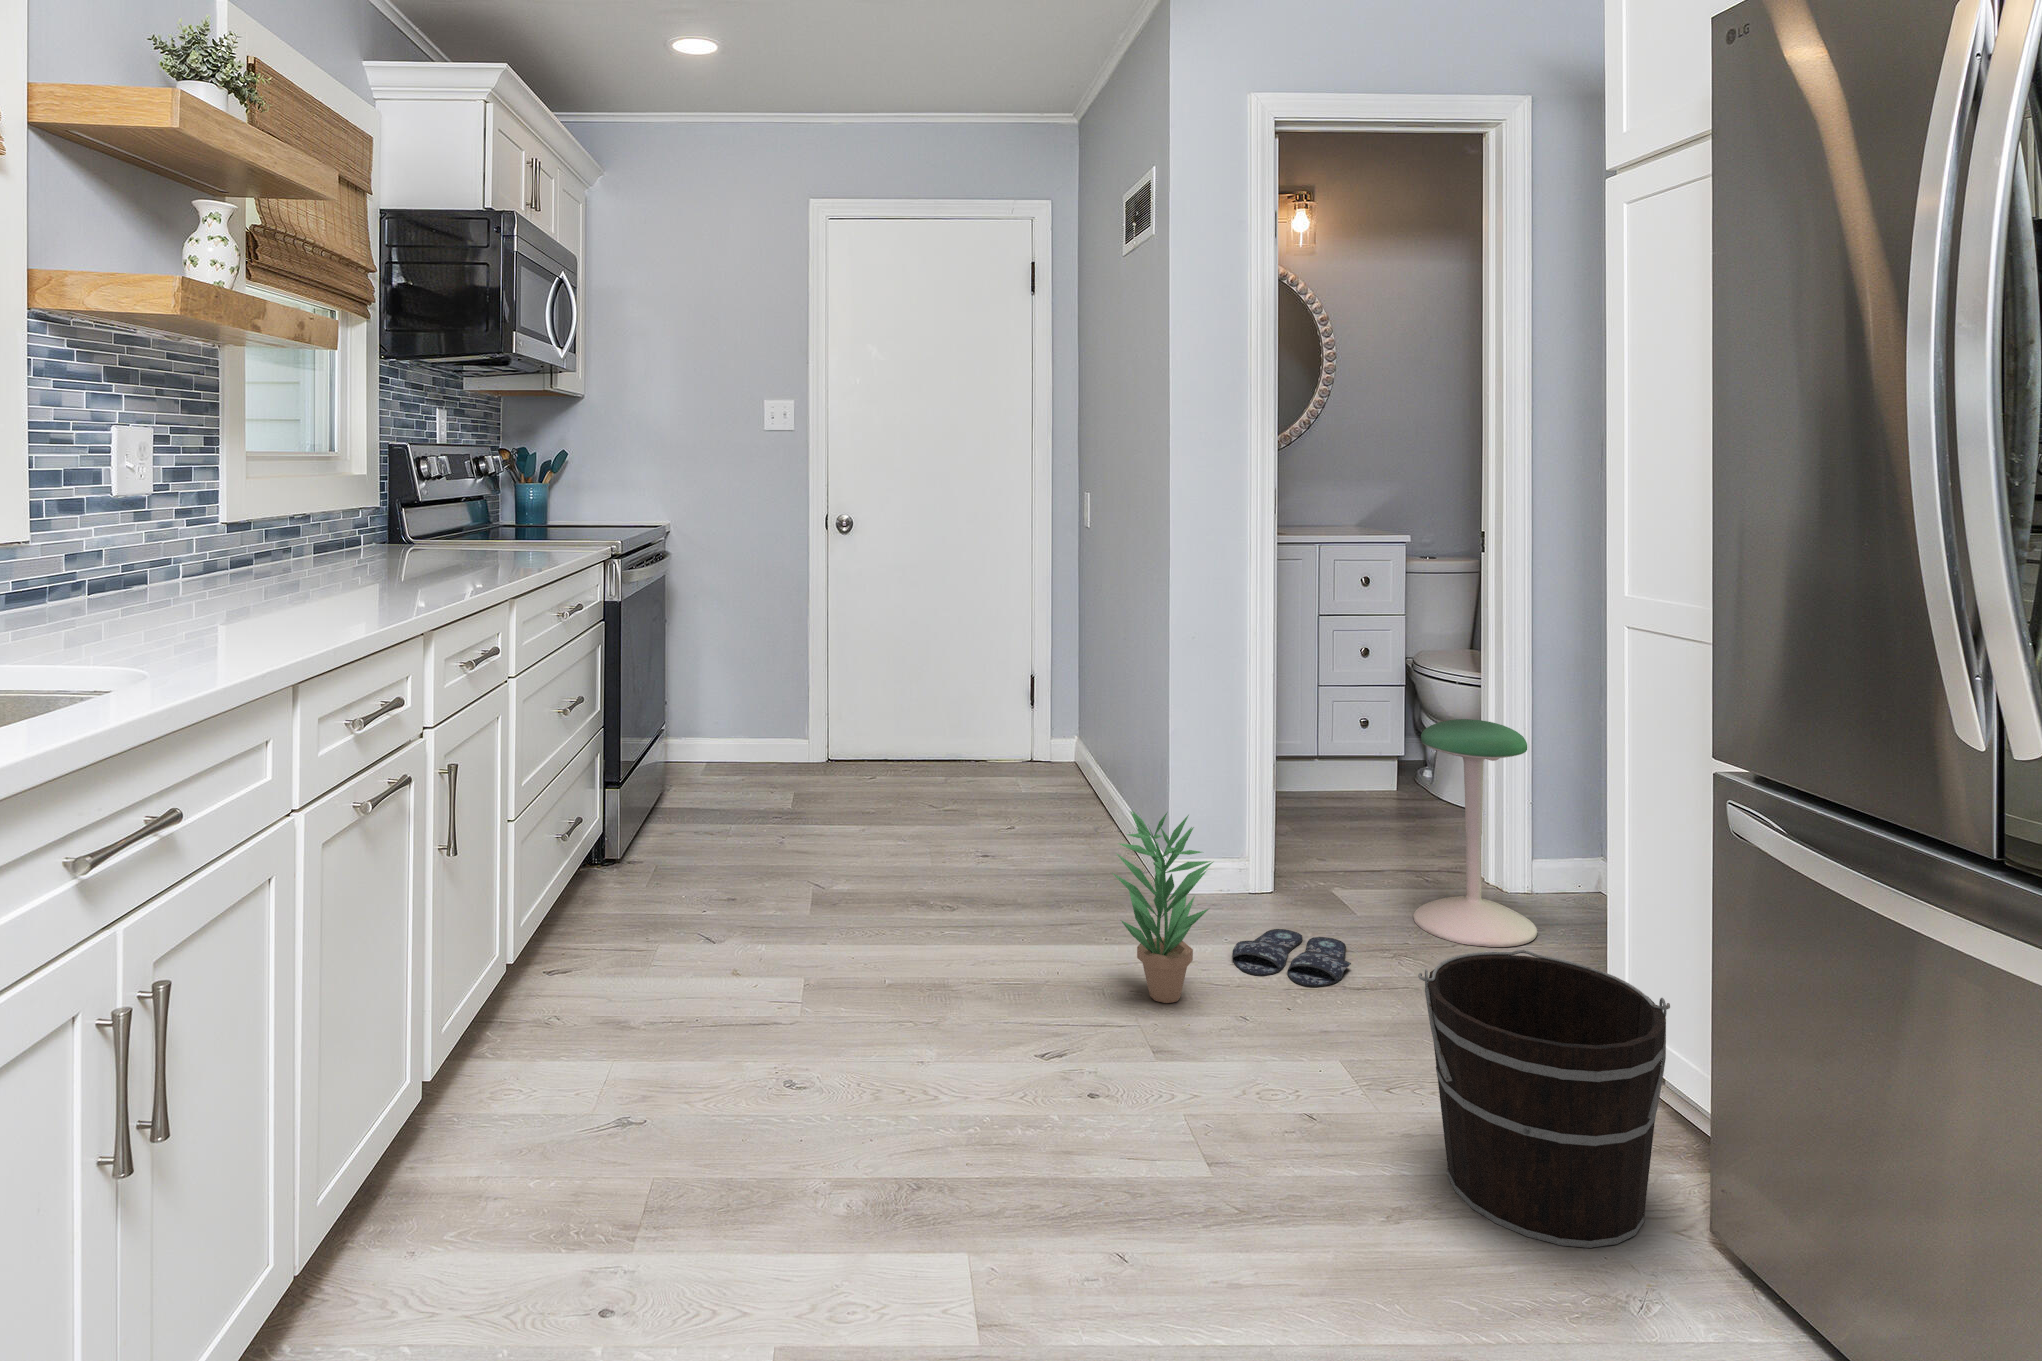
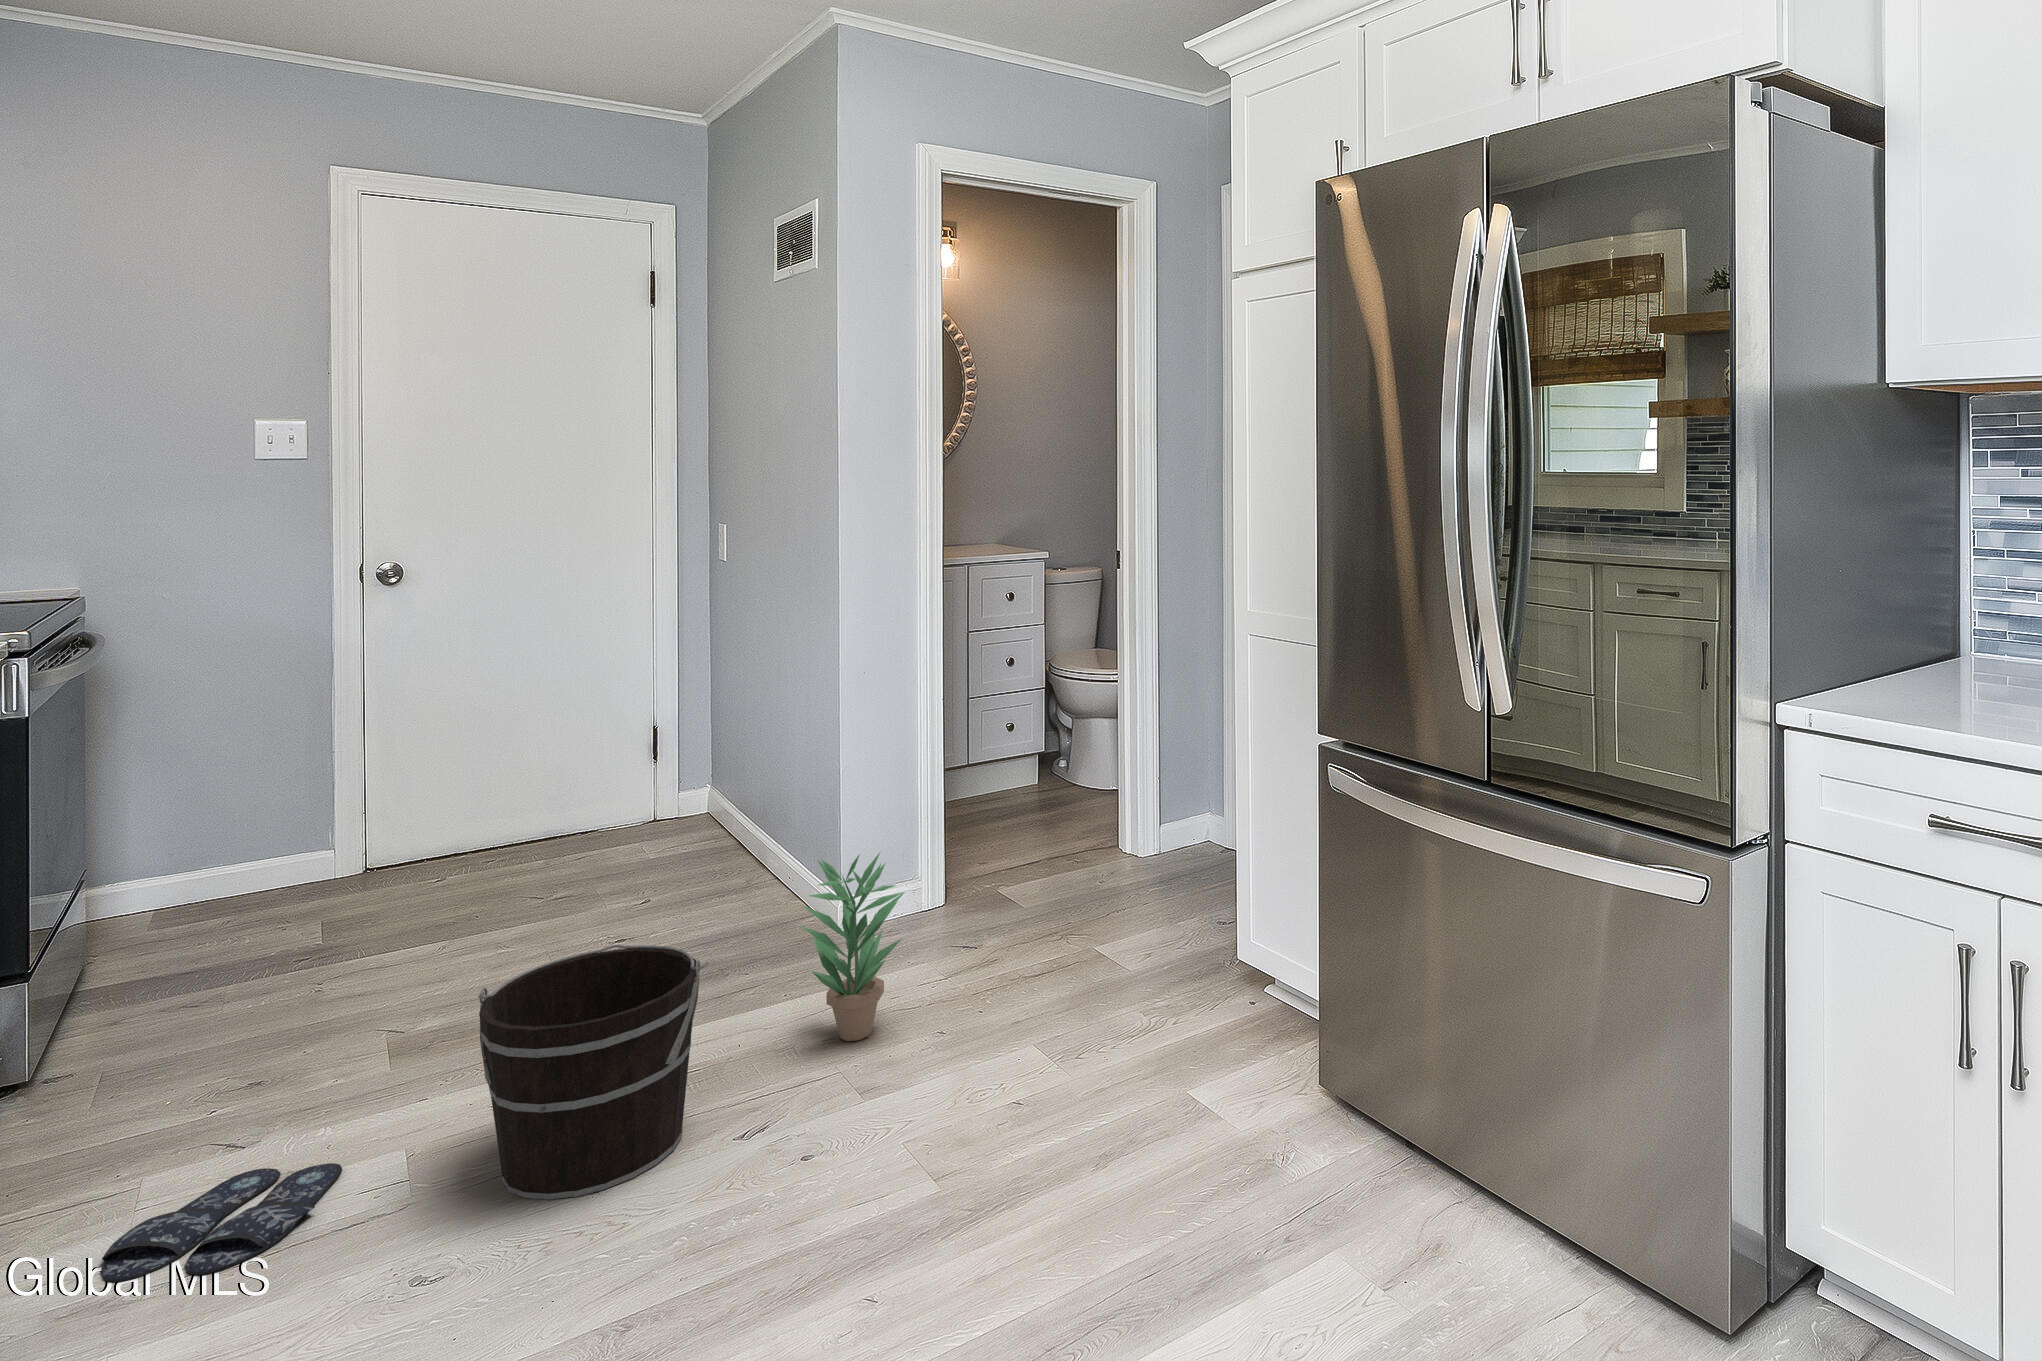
stool: present [1413,719,1537,947] -> none [1072,716,1172,913]
slippers: present [1233,929,1351,987] -> present [101,1163,342,1282]
bucket: present [1418,950,1670,1248] -> present [478,945,709,1200]

